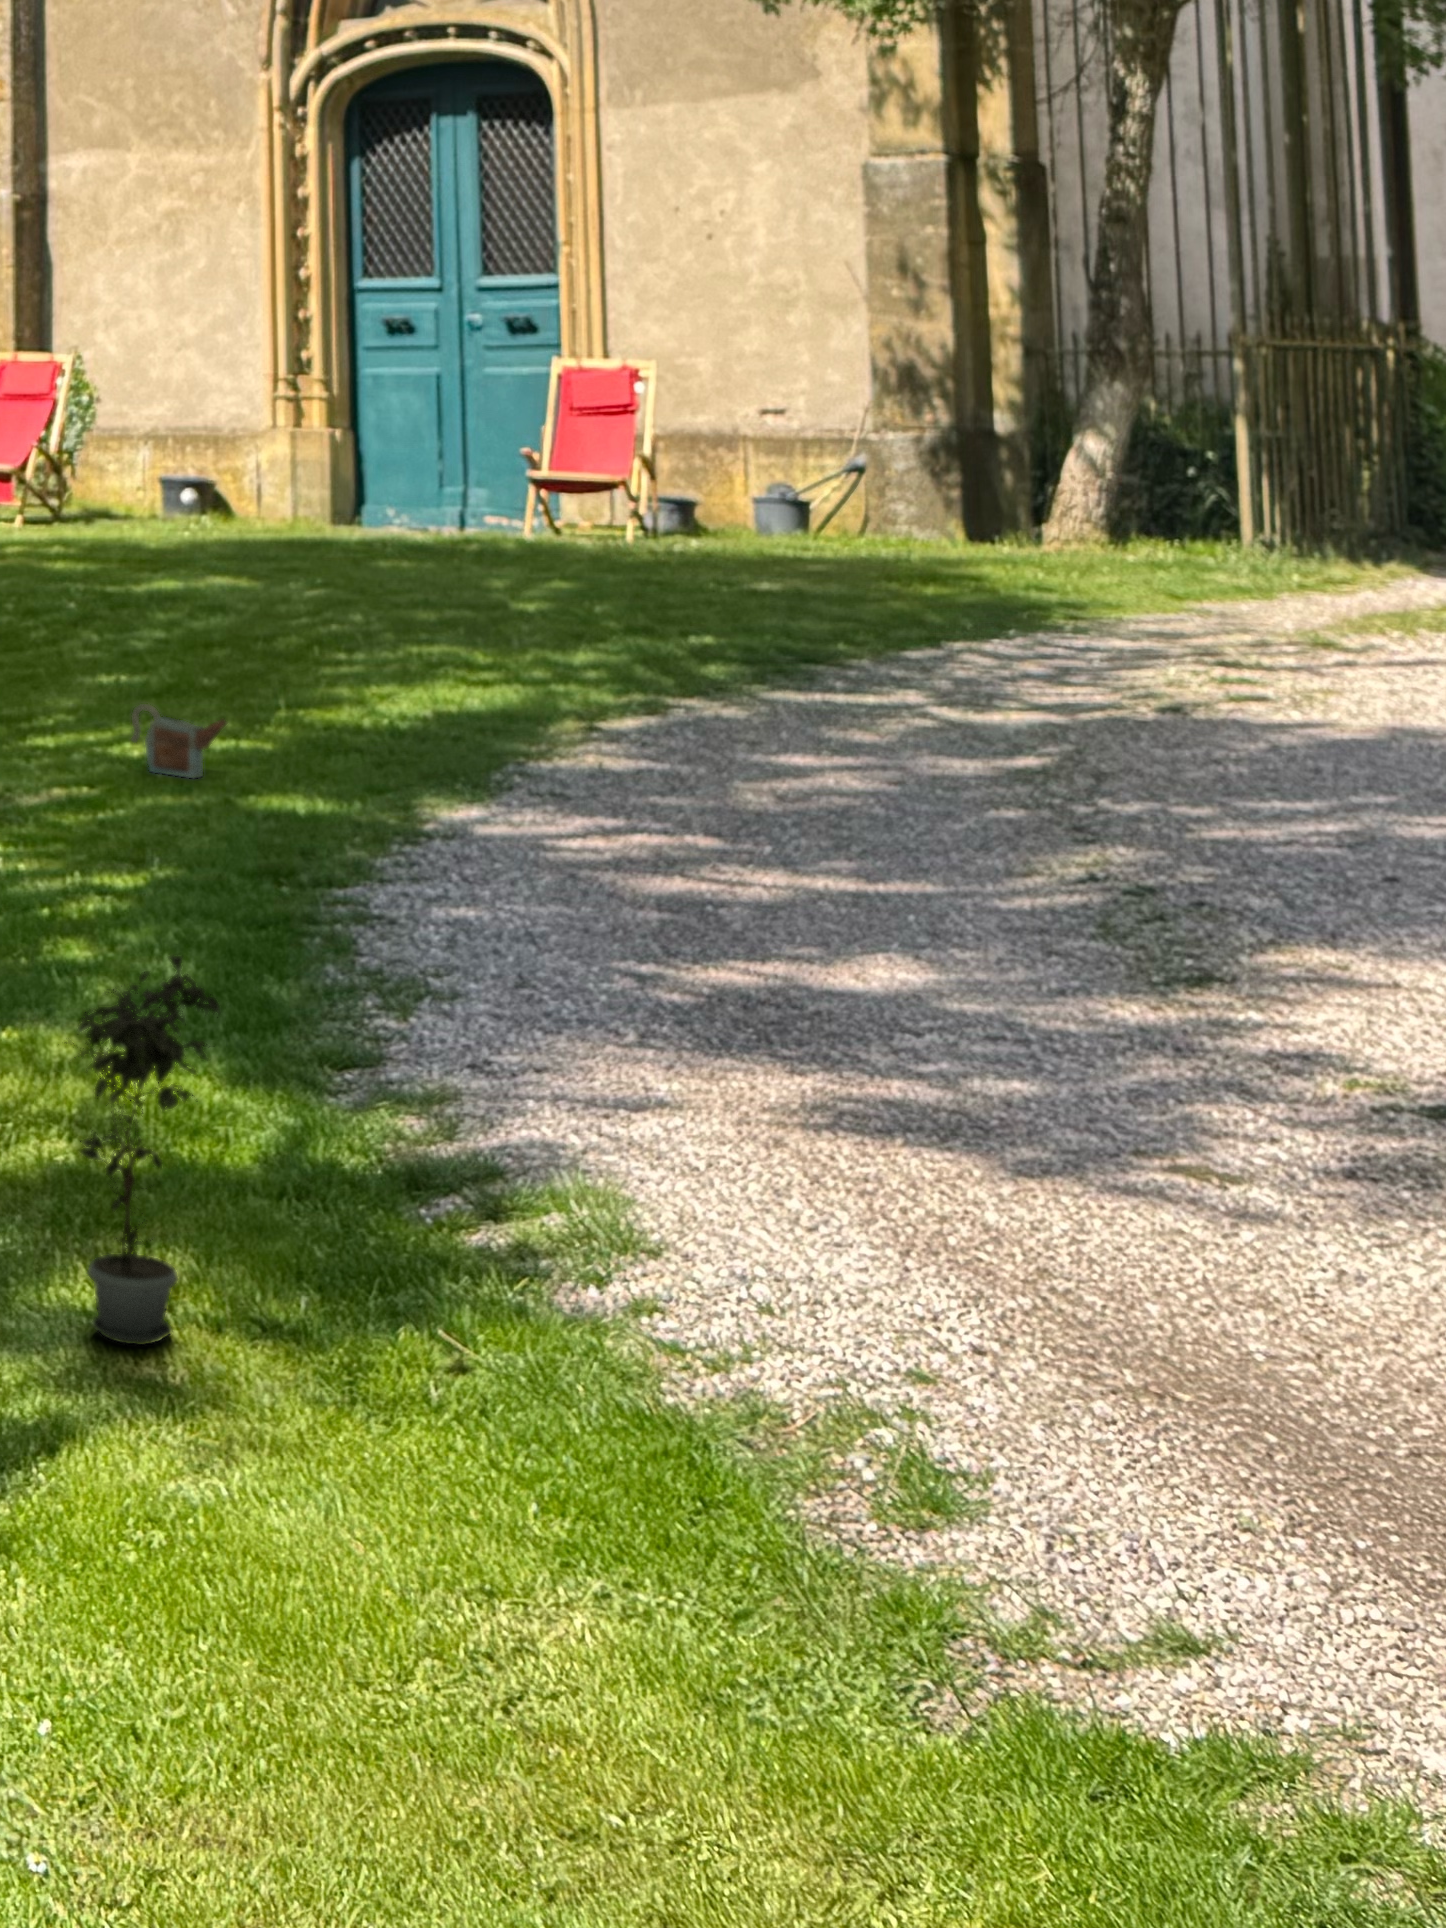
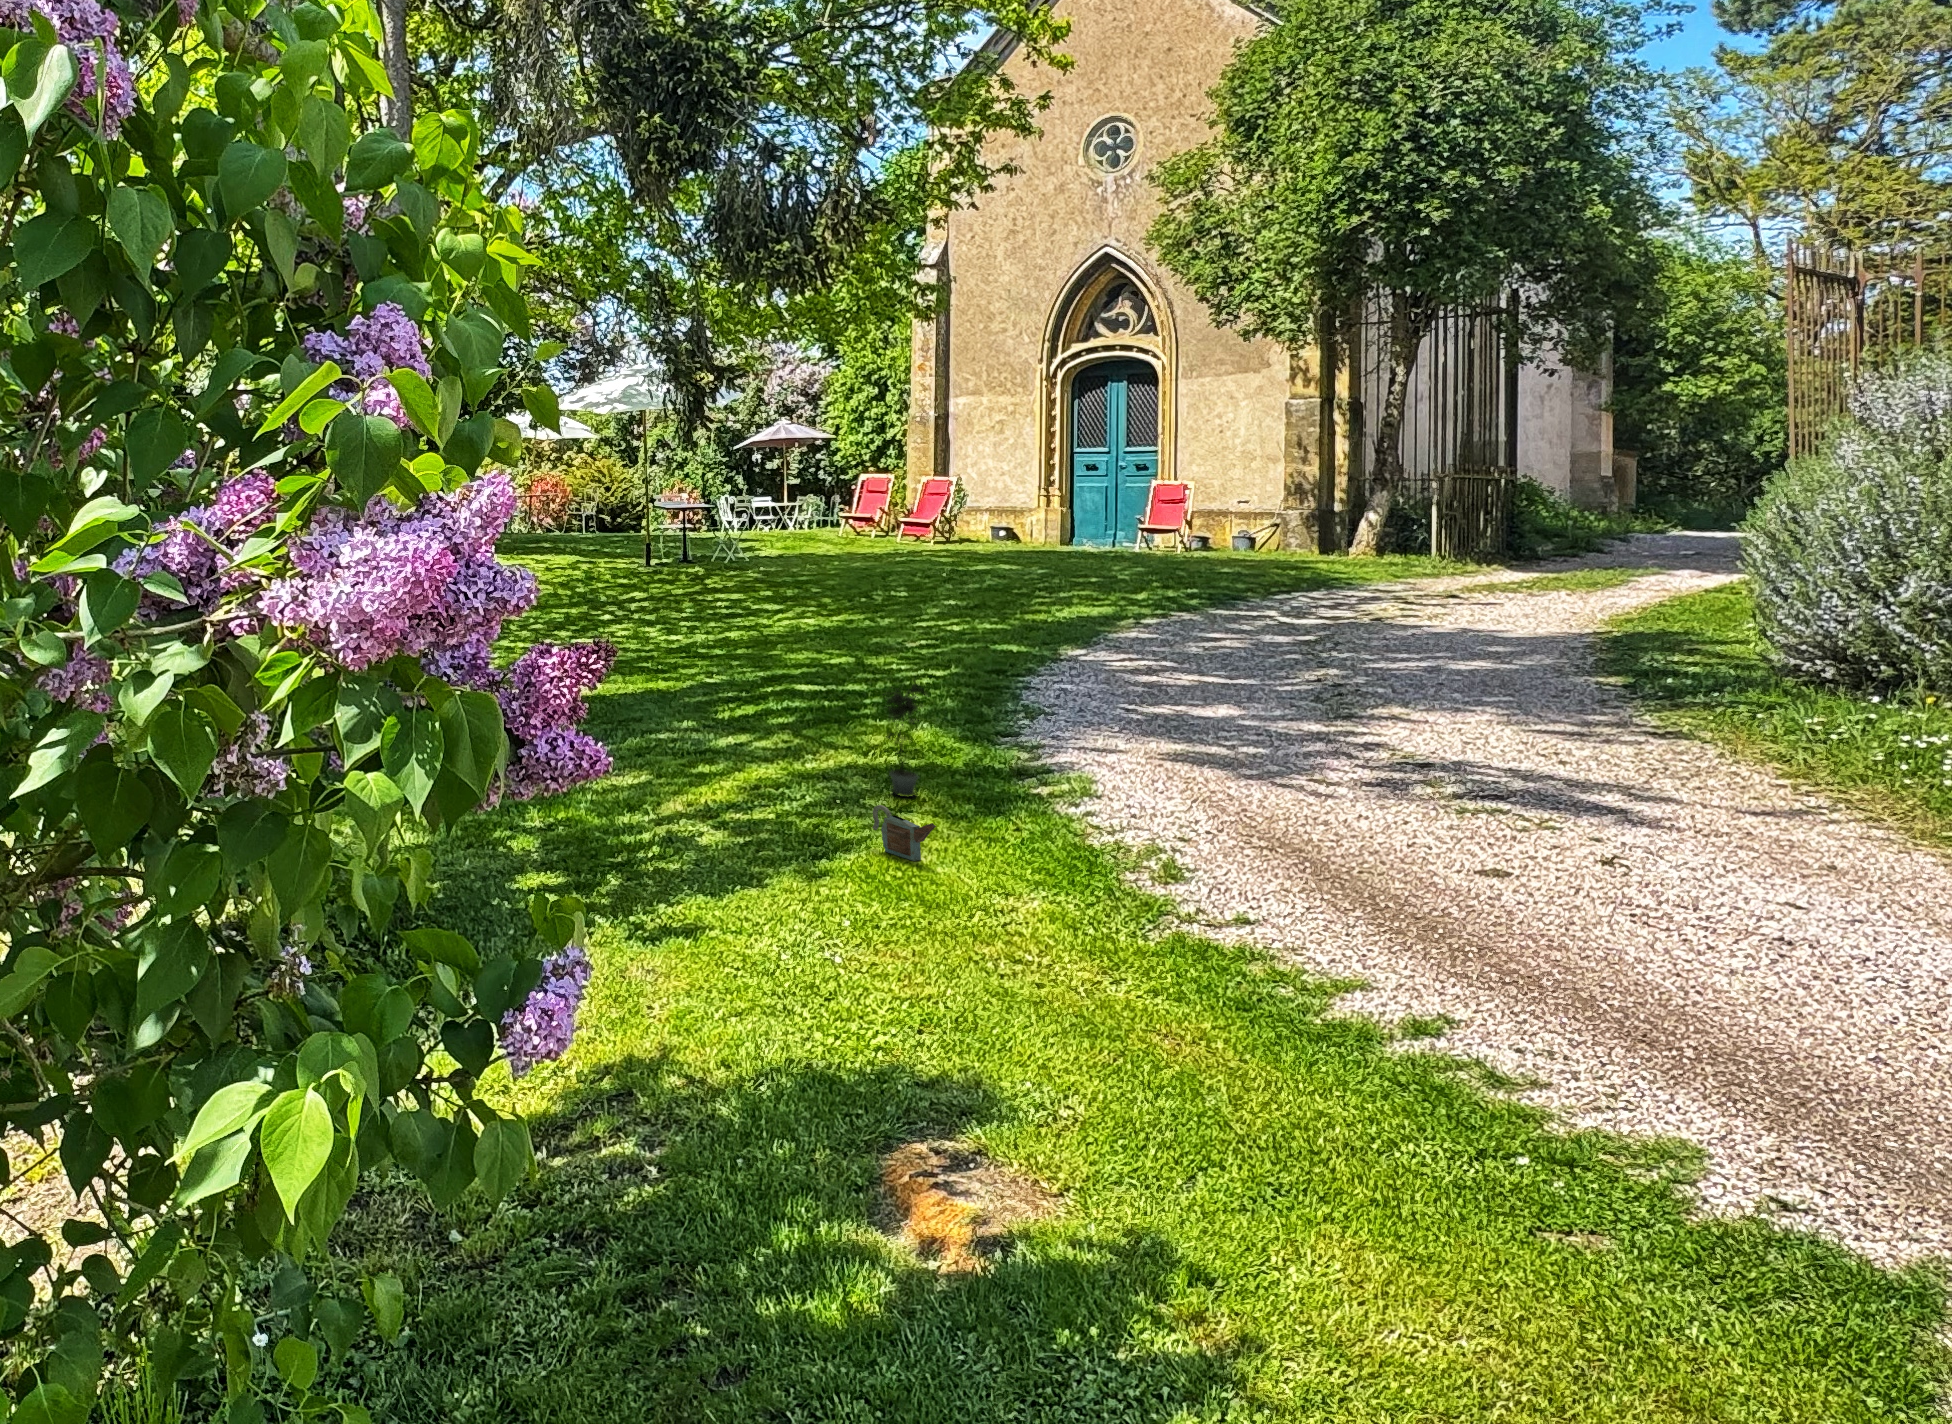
watering can: present [132,704,227,778] -> present [873,805,936,861]

